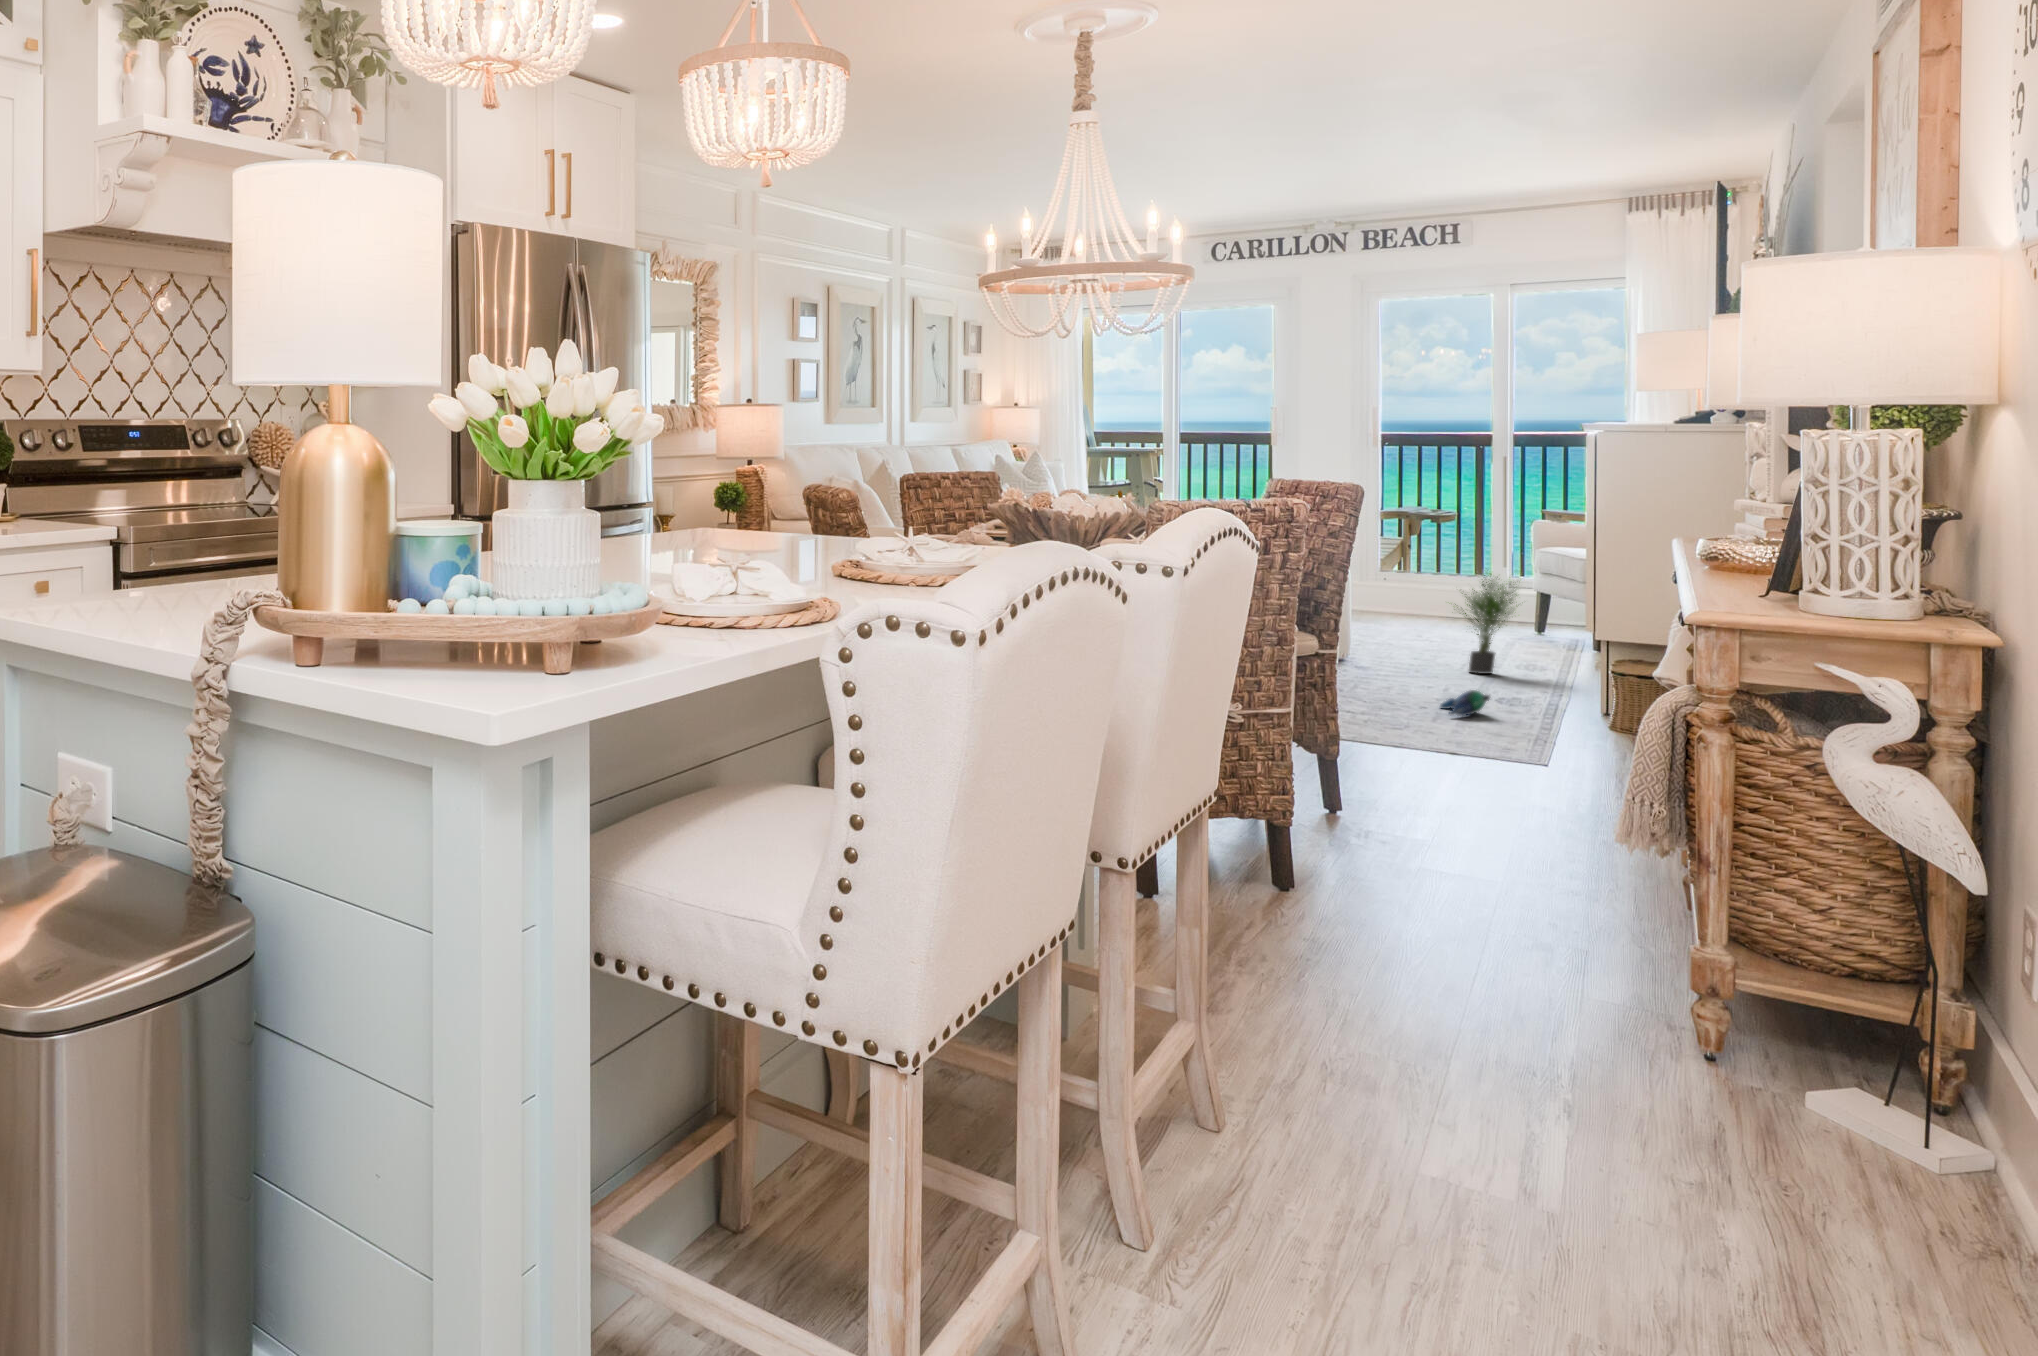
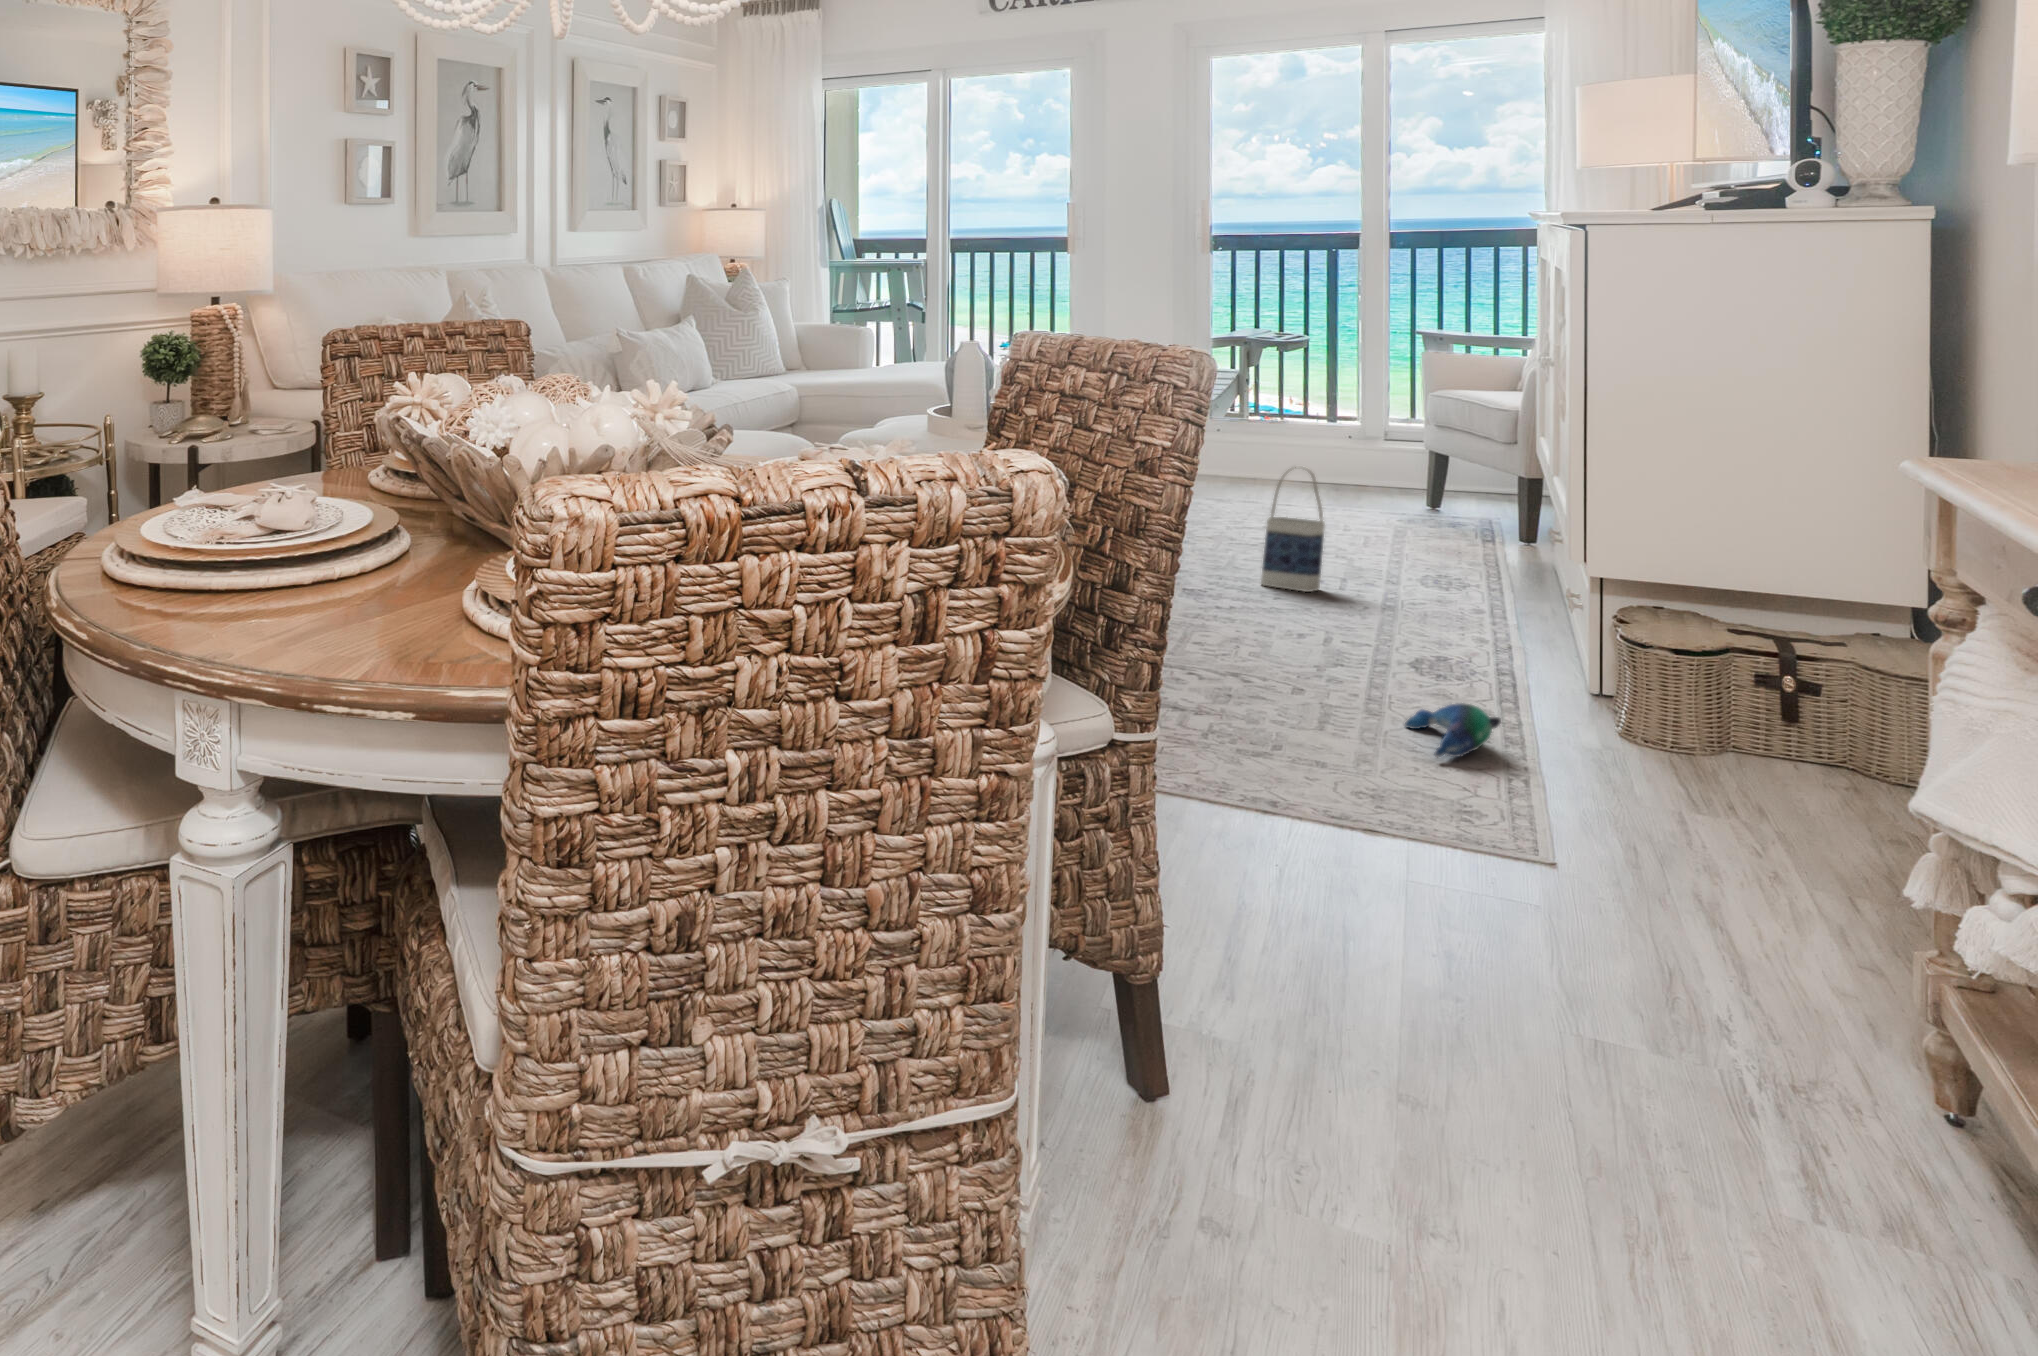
potted plant: present [1455,575,1517,674] -> none [1352,454,1494,620]
bag: none [1381,579,1426,662] -> present [1261,467,1325,592]

